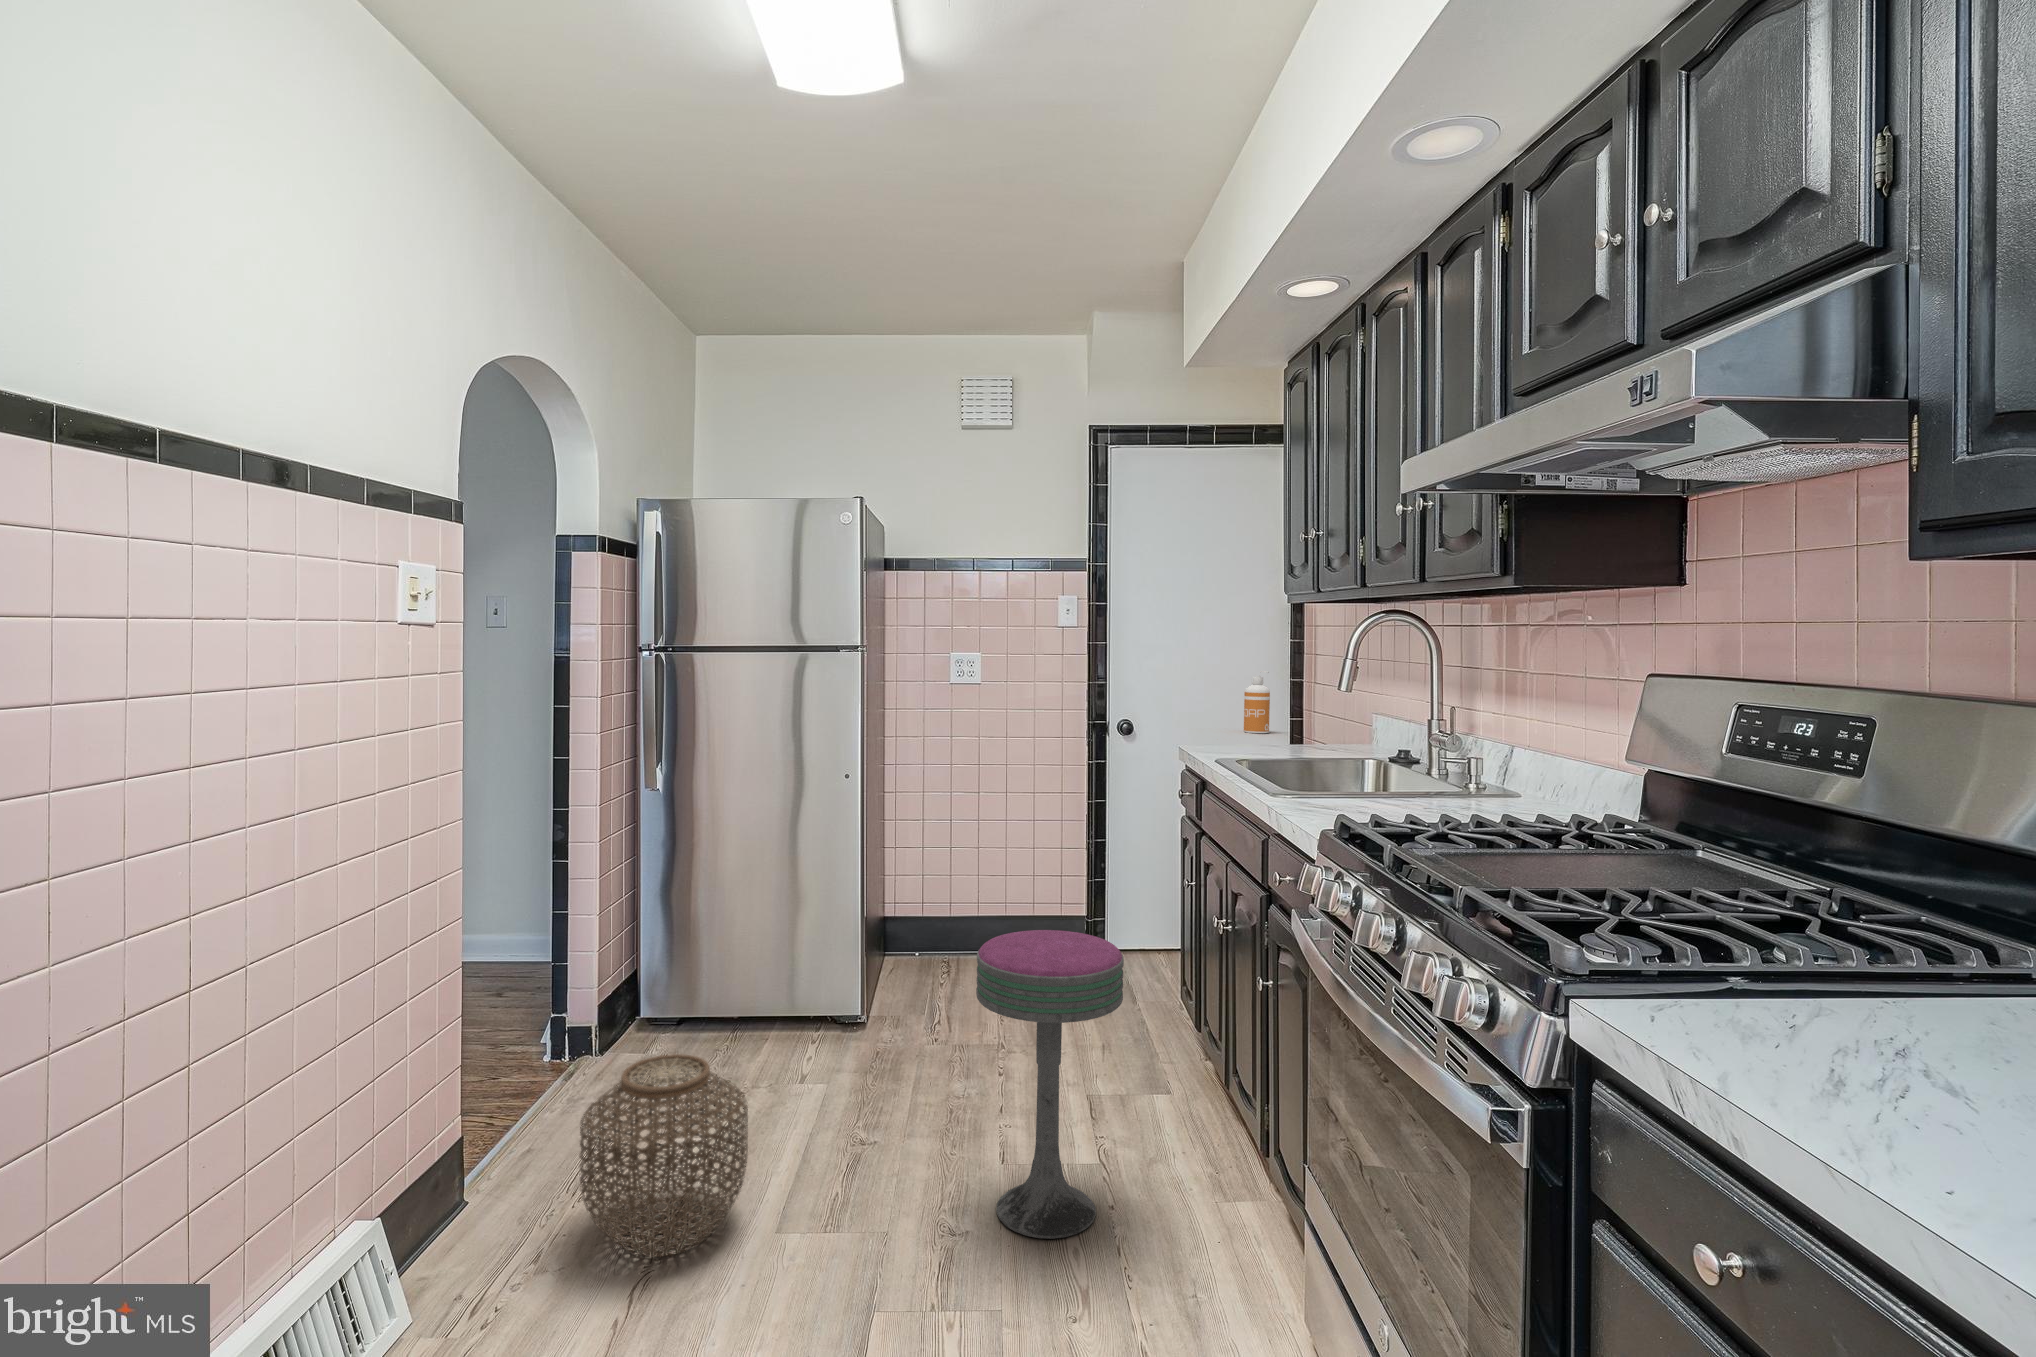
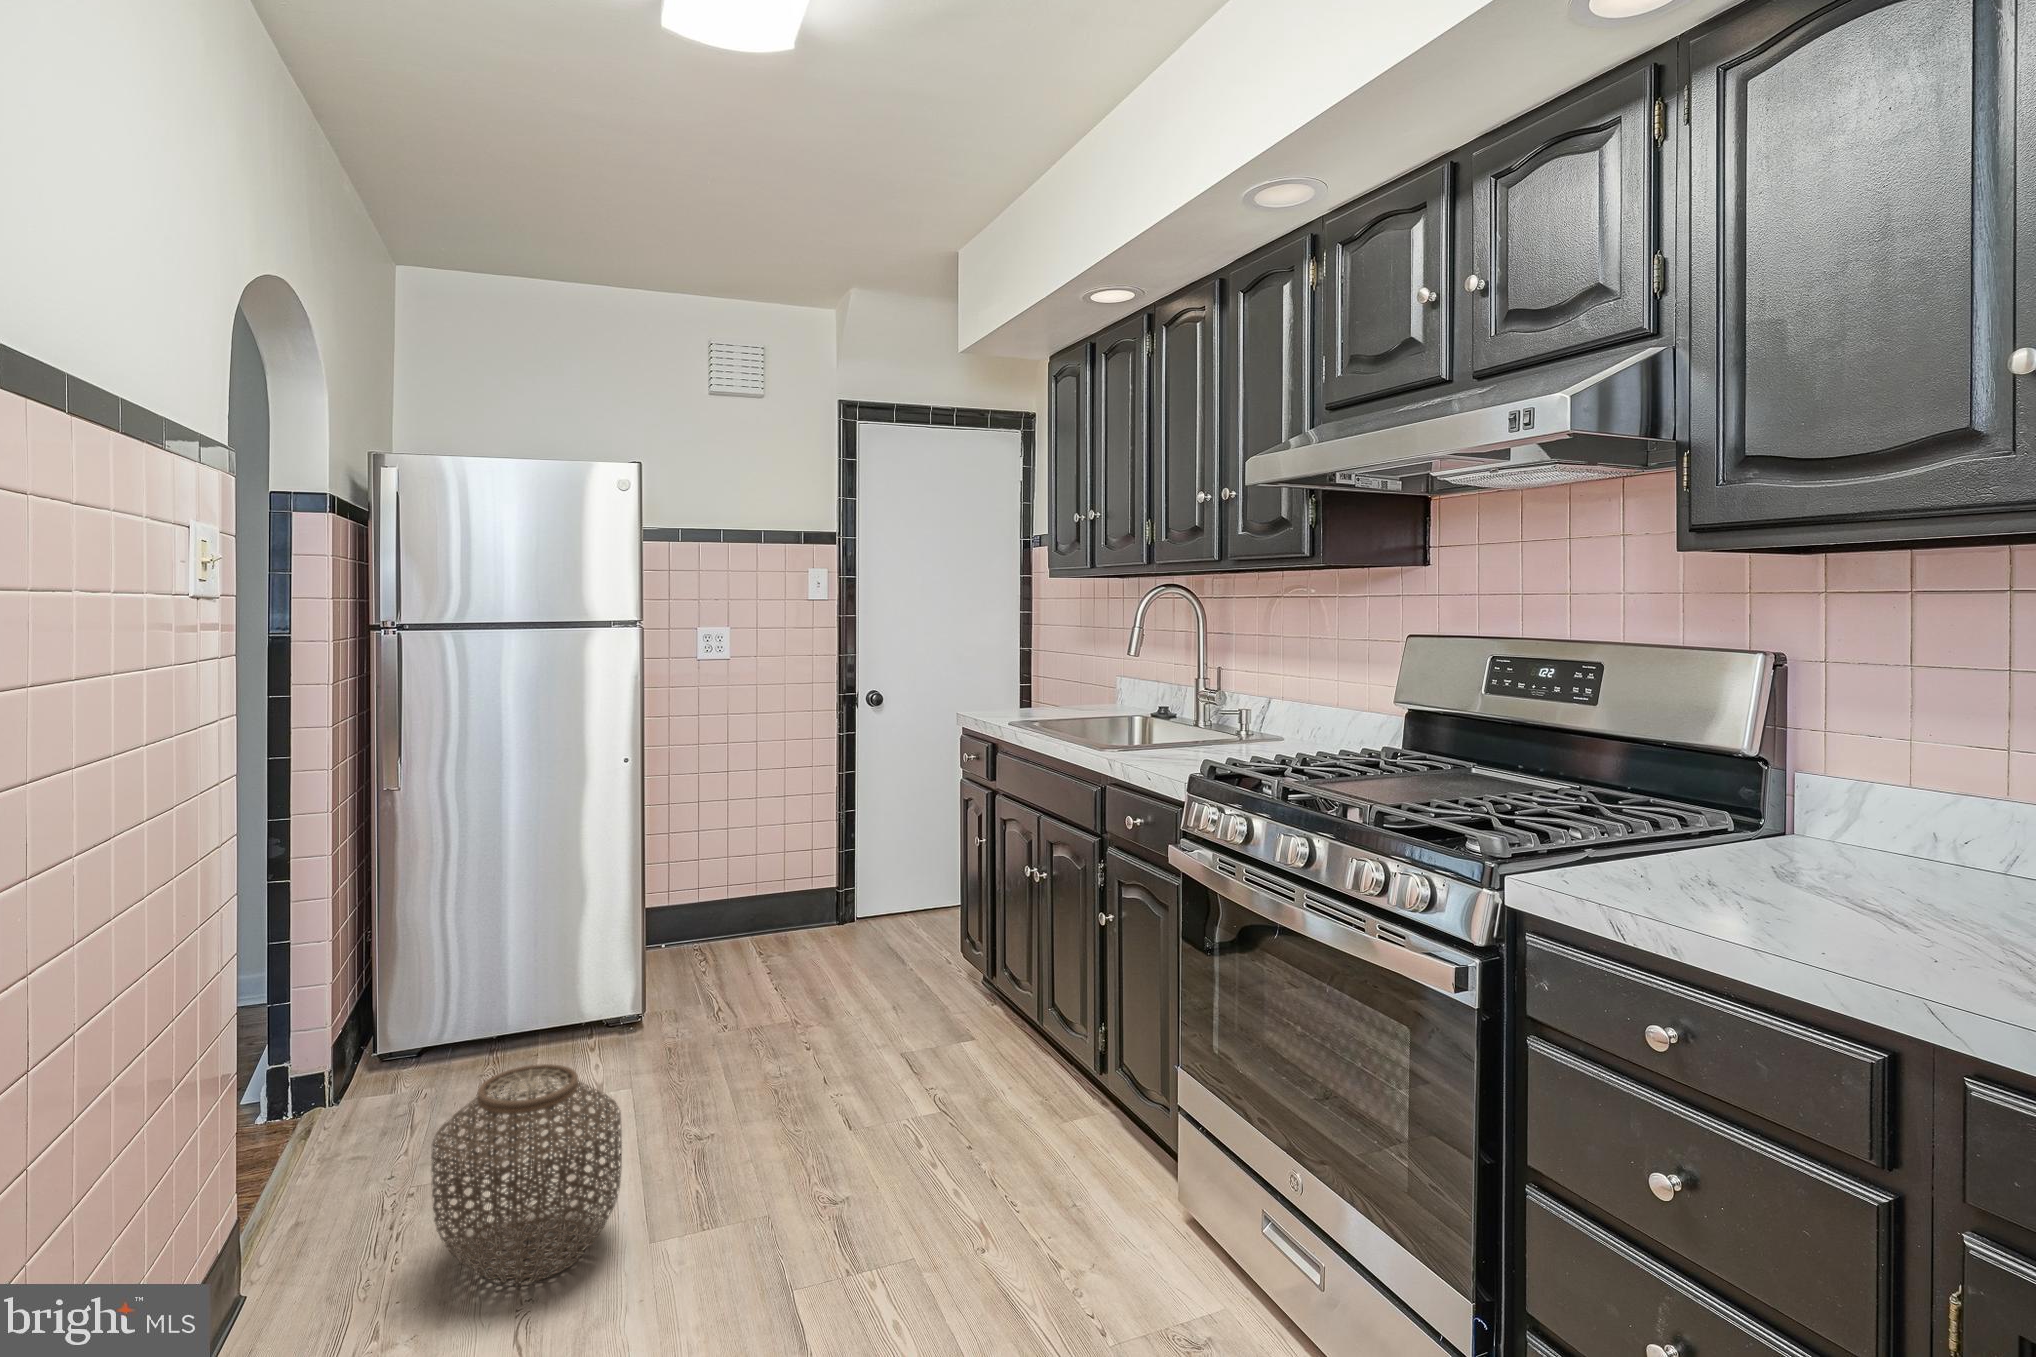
soap dispenser: present [1244,671,1270,733] -> none [981,642,1005,702]
bar stool: present [976,930,1124,1239] -> none [847,893,988,1183]

